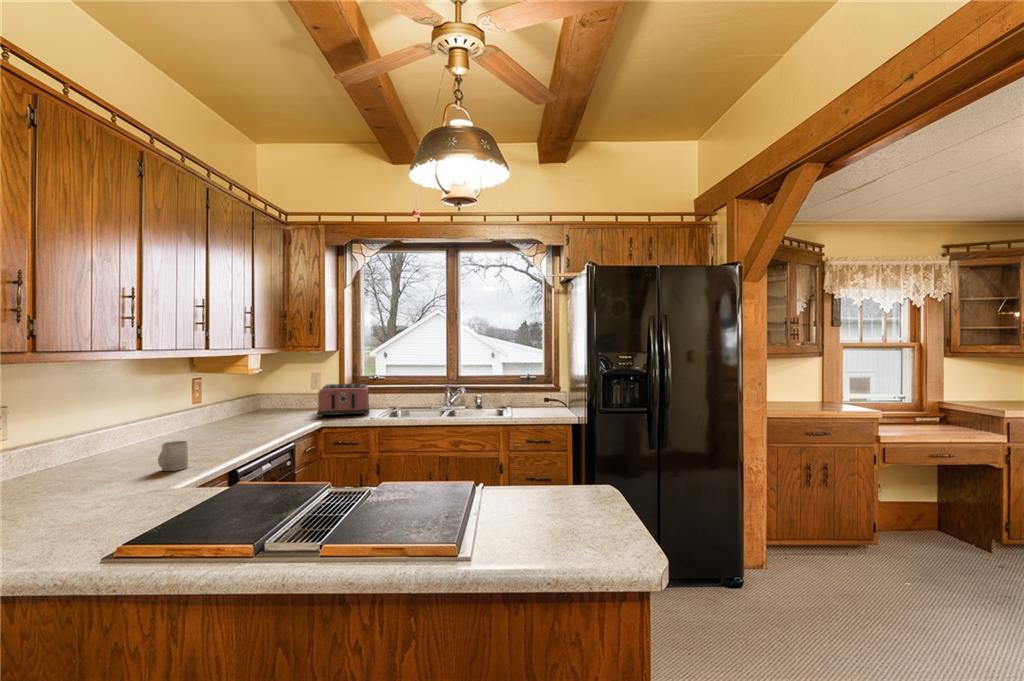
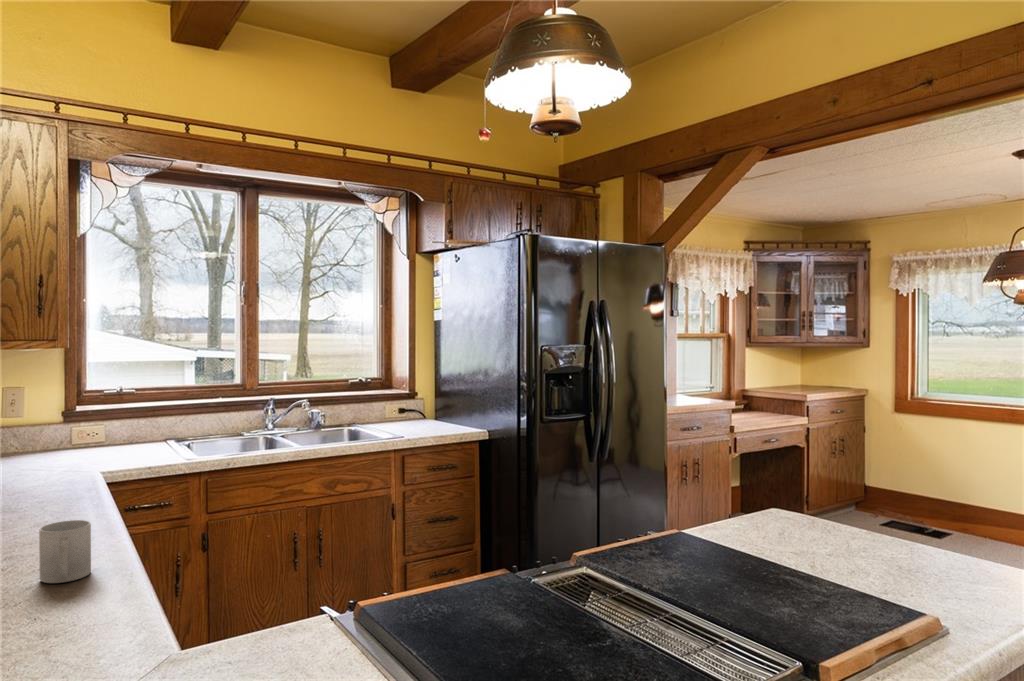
toaster: present [317,384,369,417] -> none [52,402,173,464]

